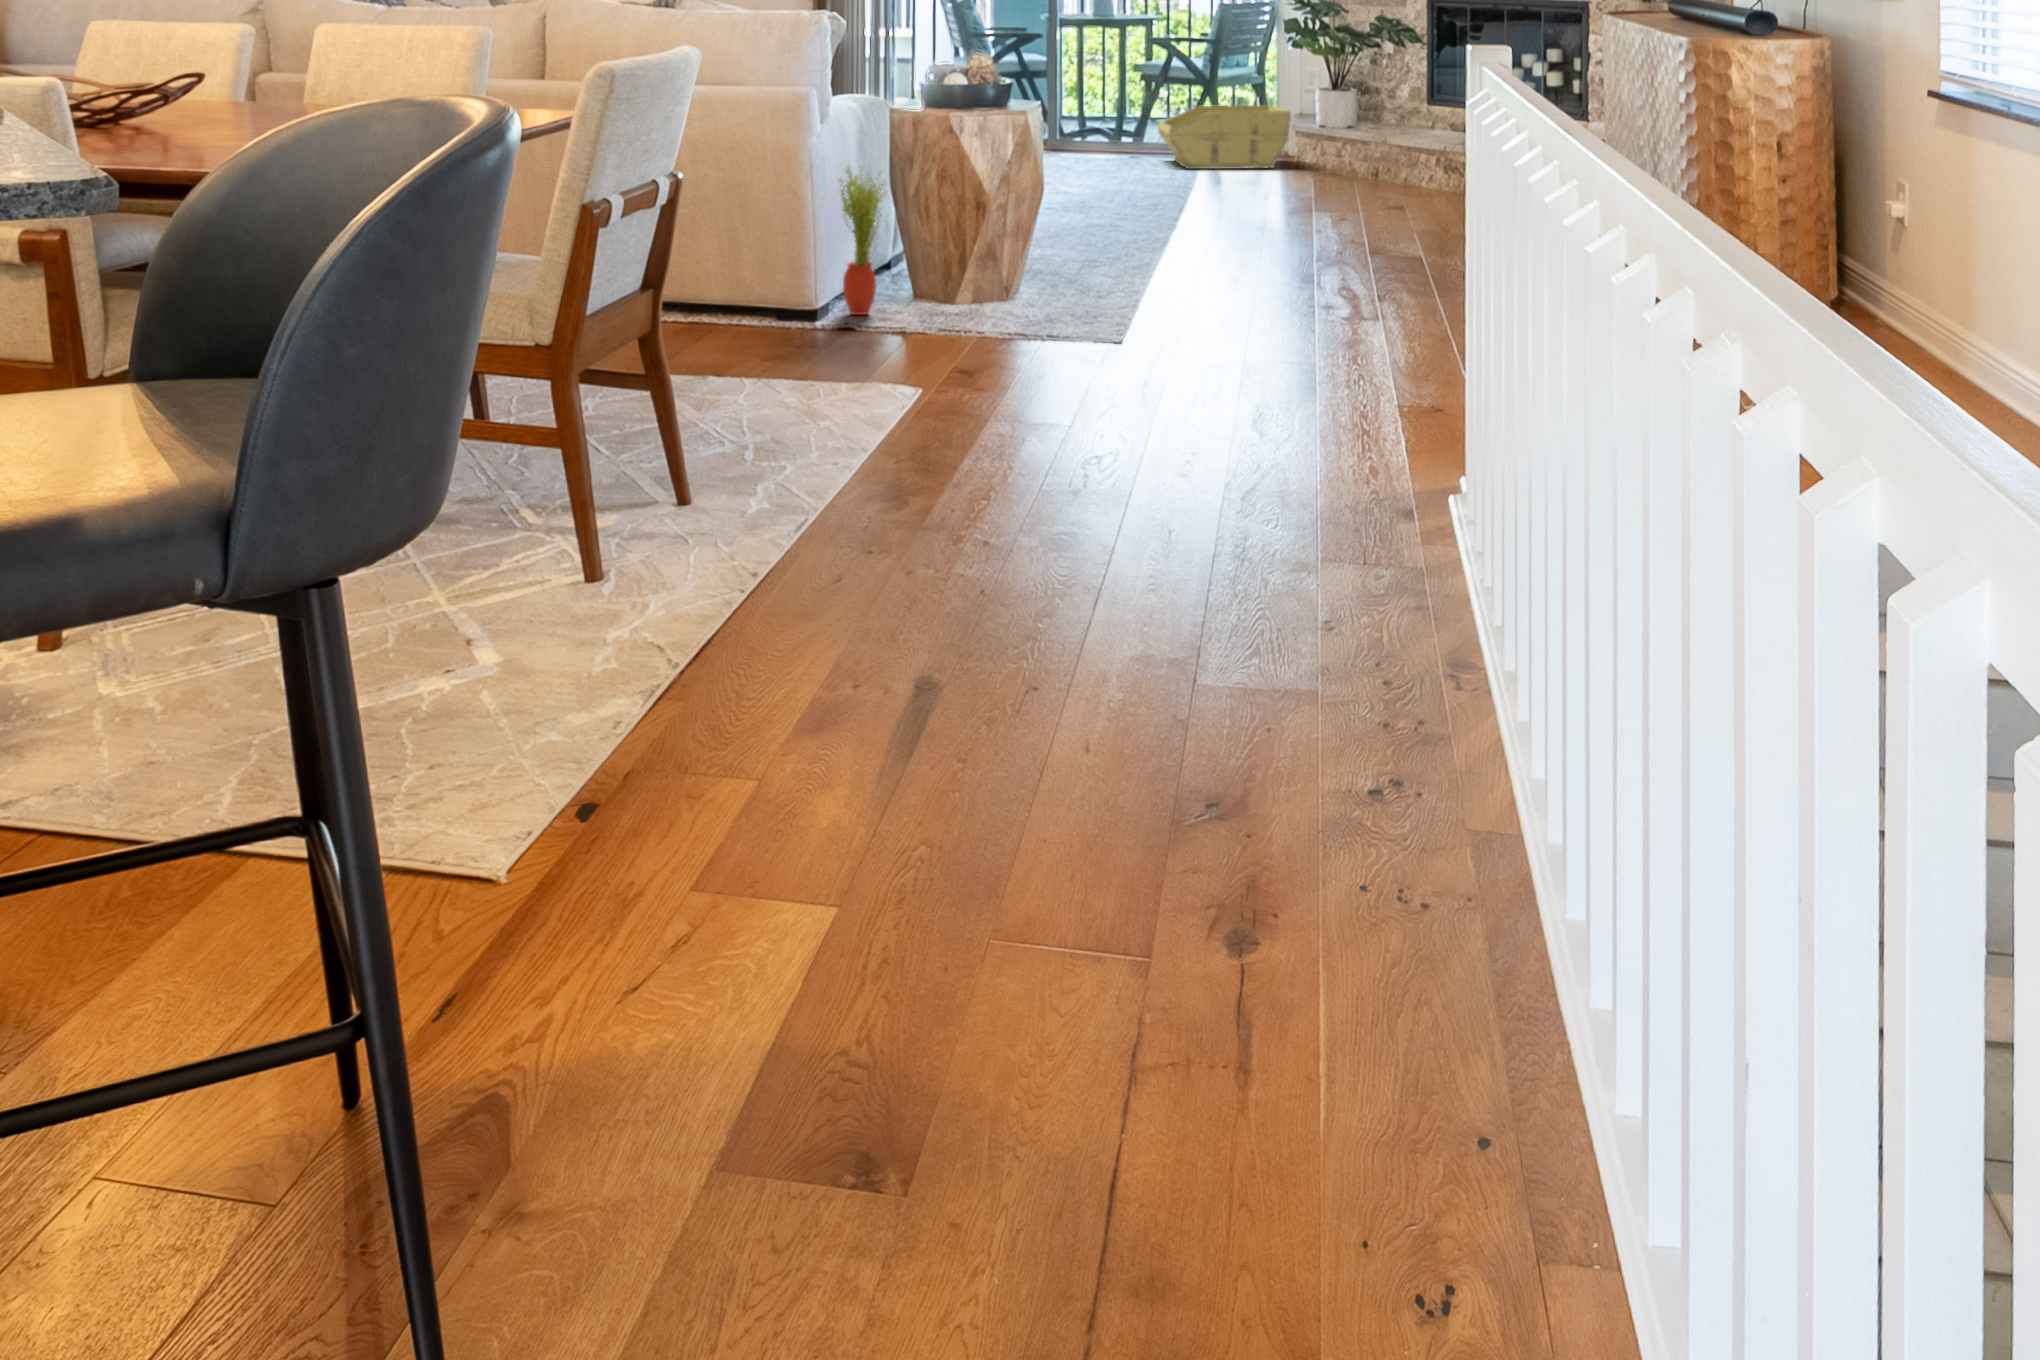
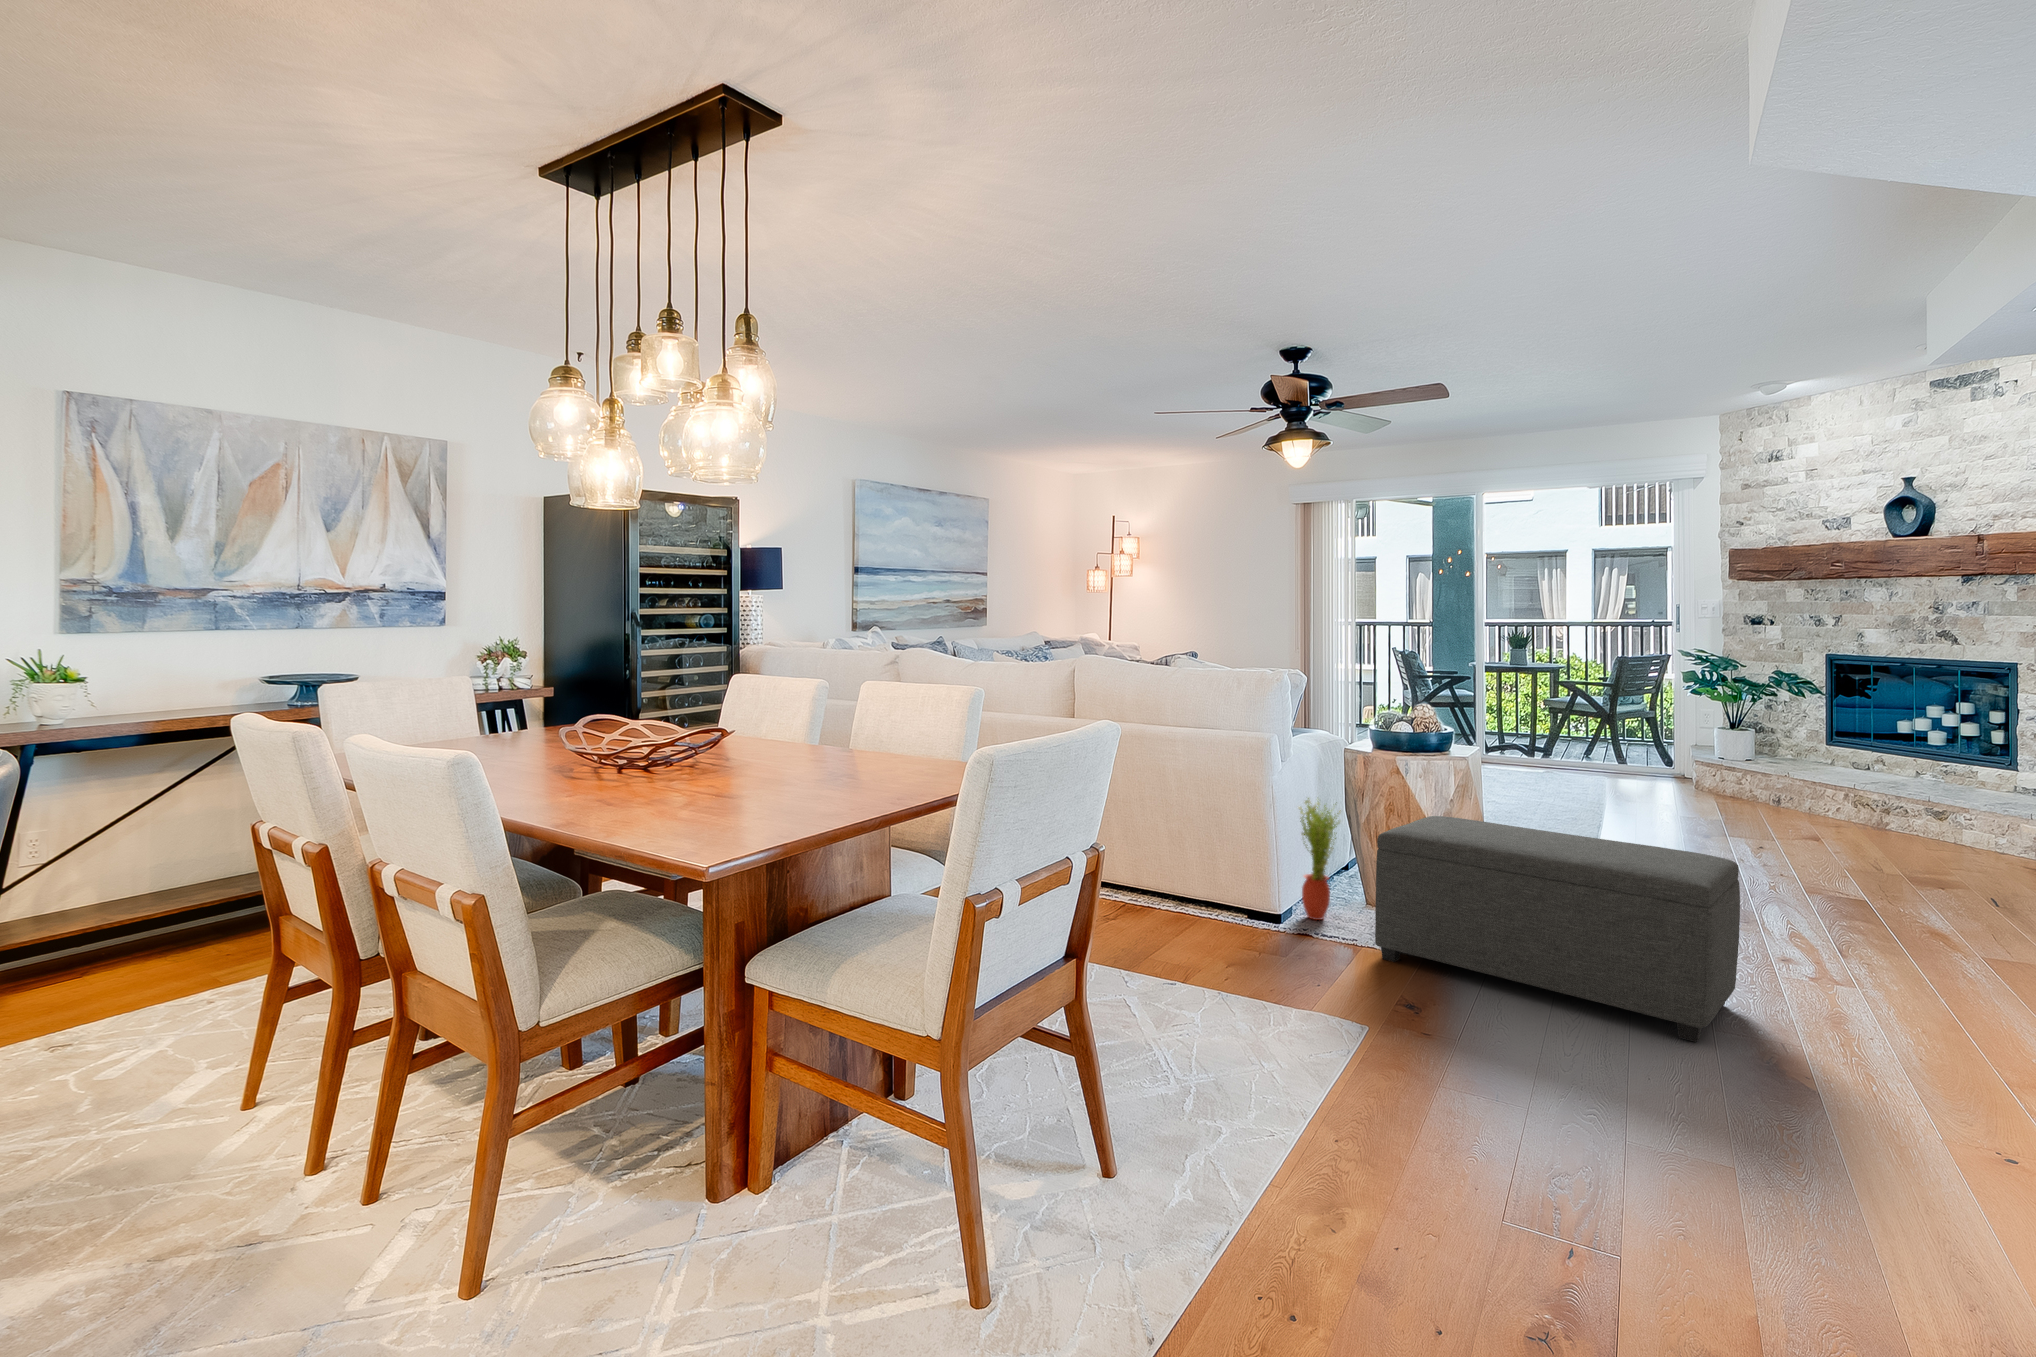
storage bin: present [1157,105,1291,169] -> none [1566,734,1688,786]
ottoman: none [930,177,1272,367] -> present [1375,816,1740,1042]

